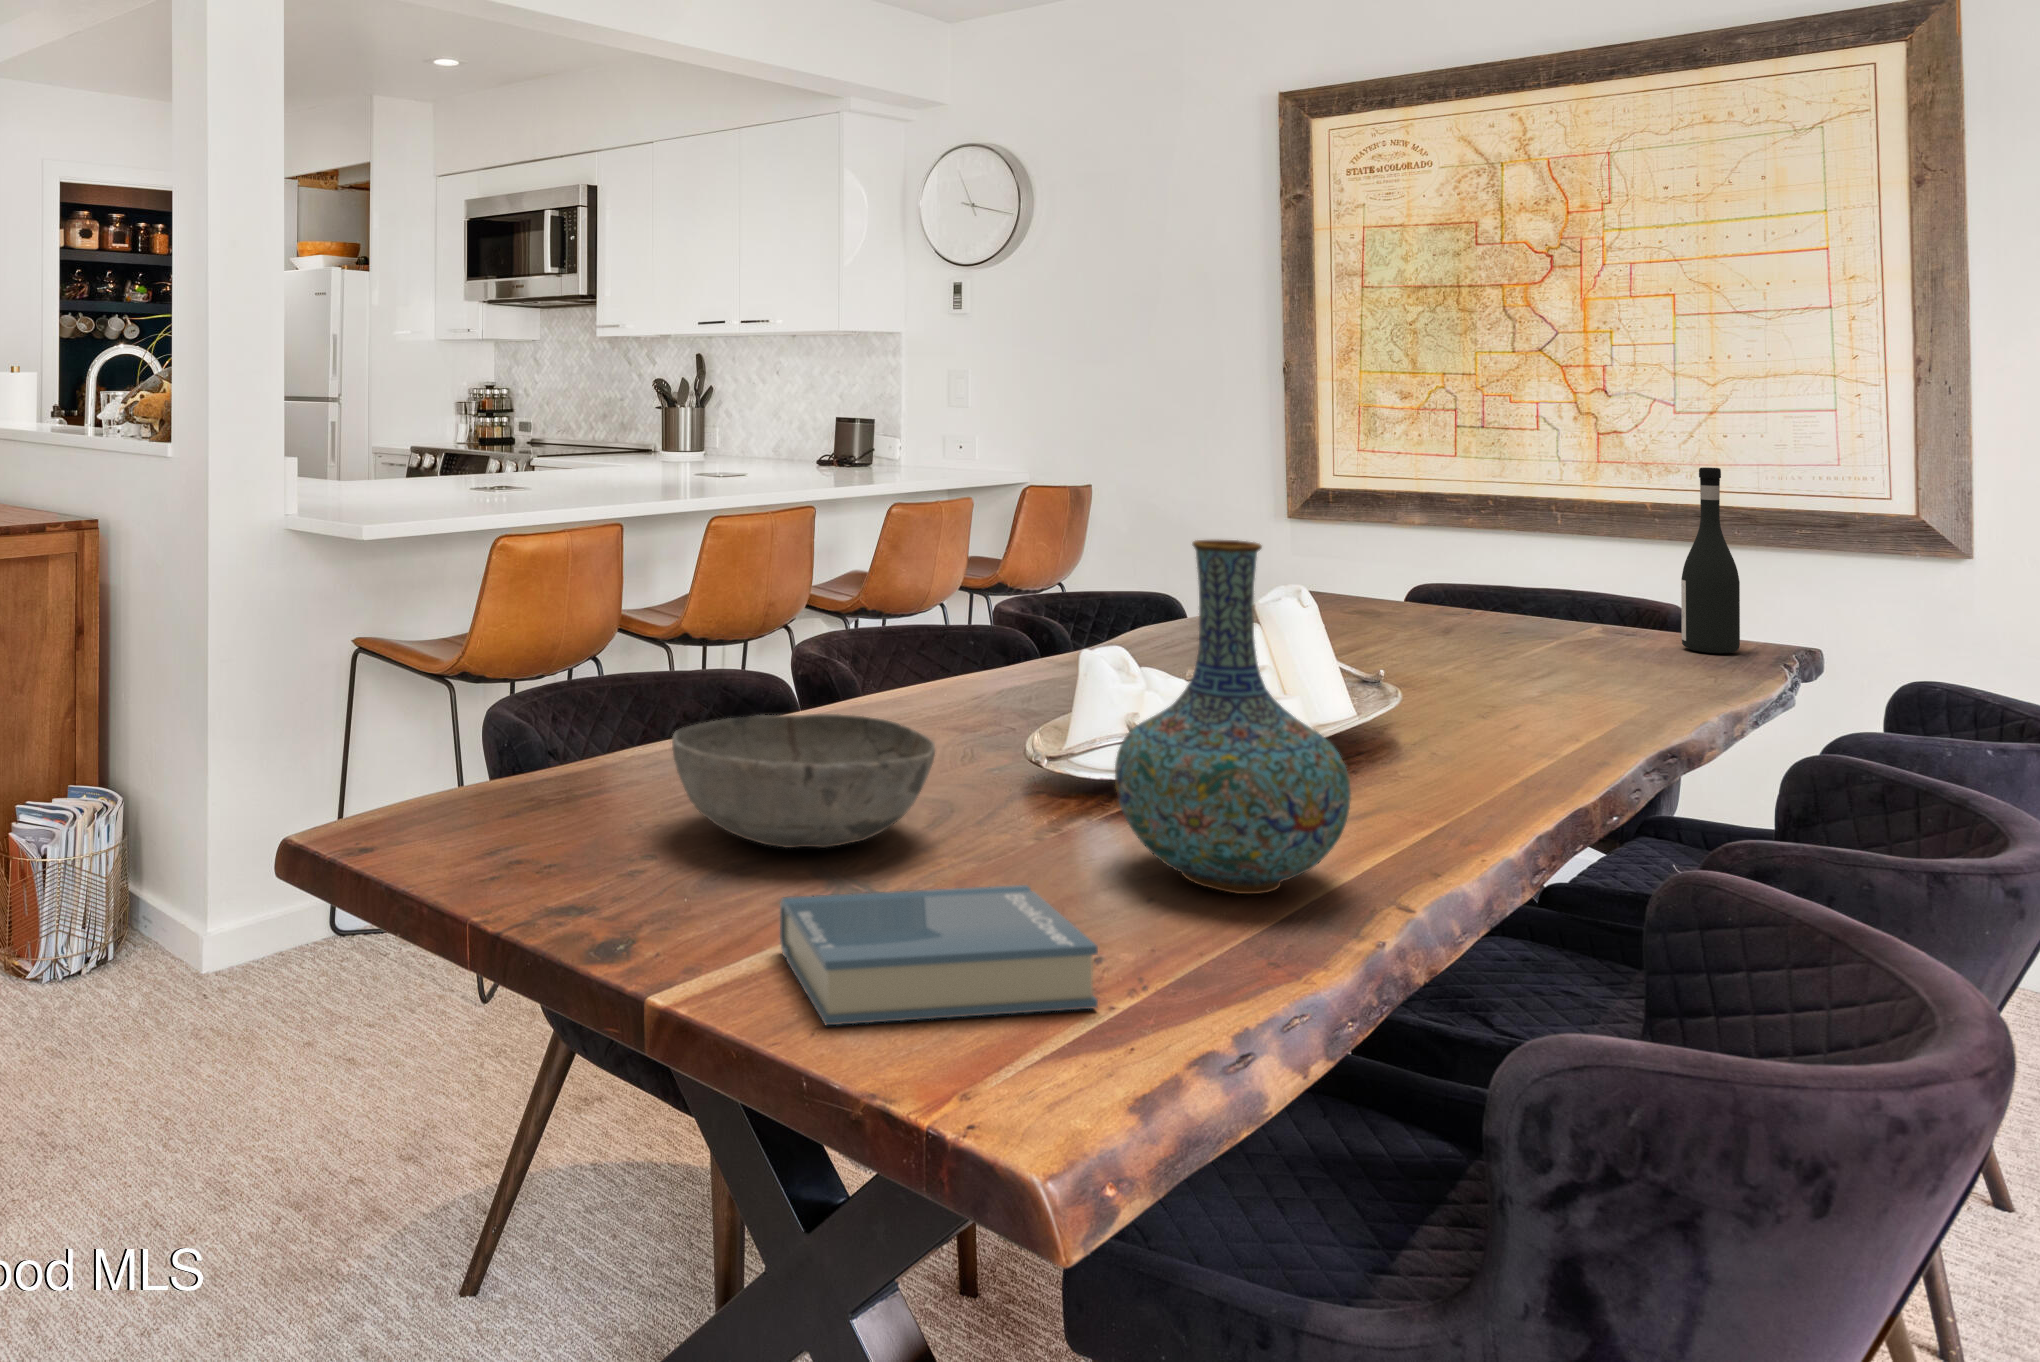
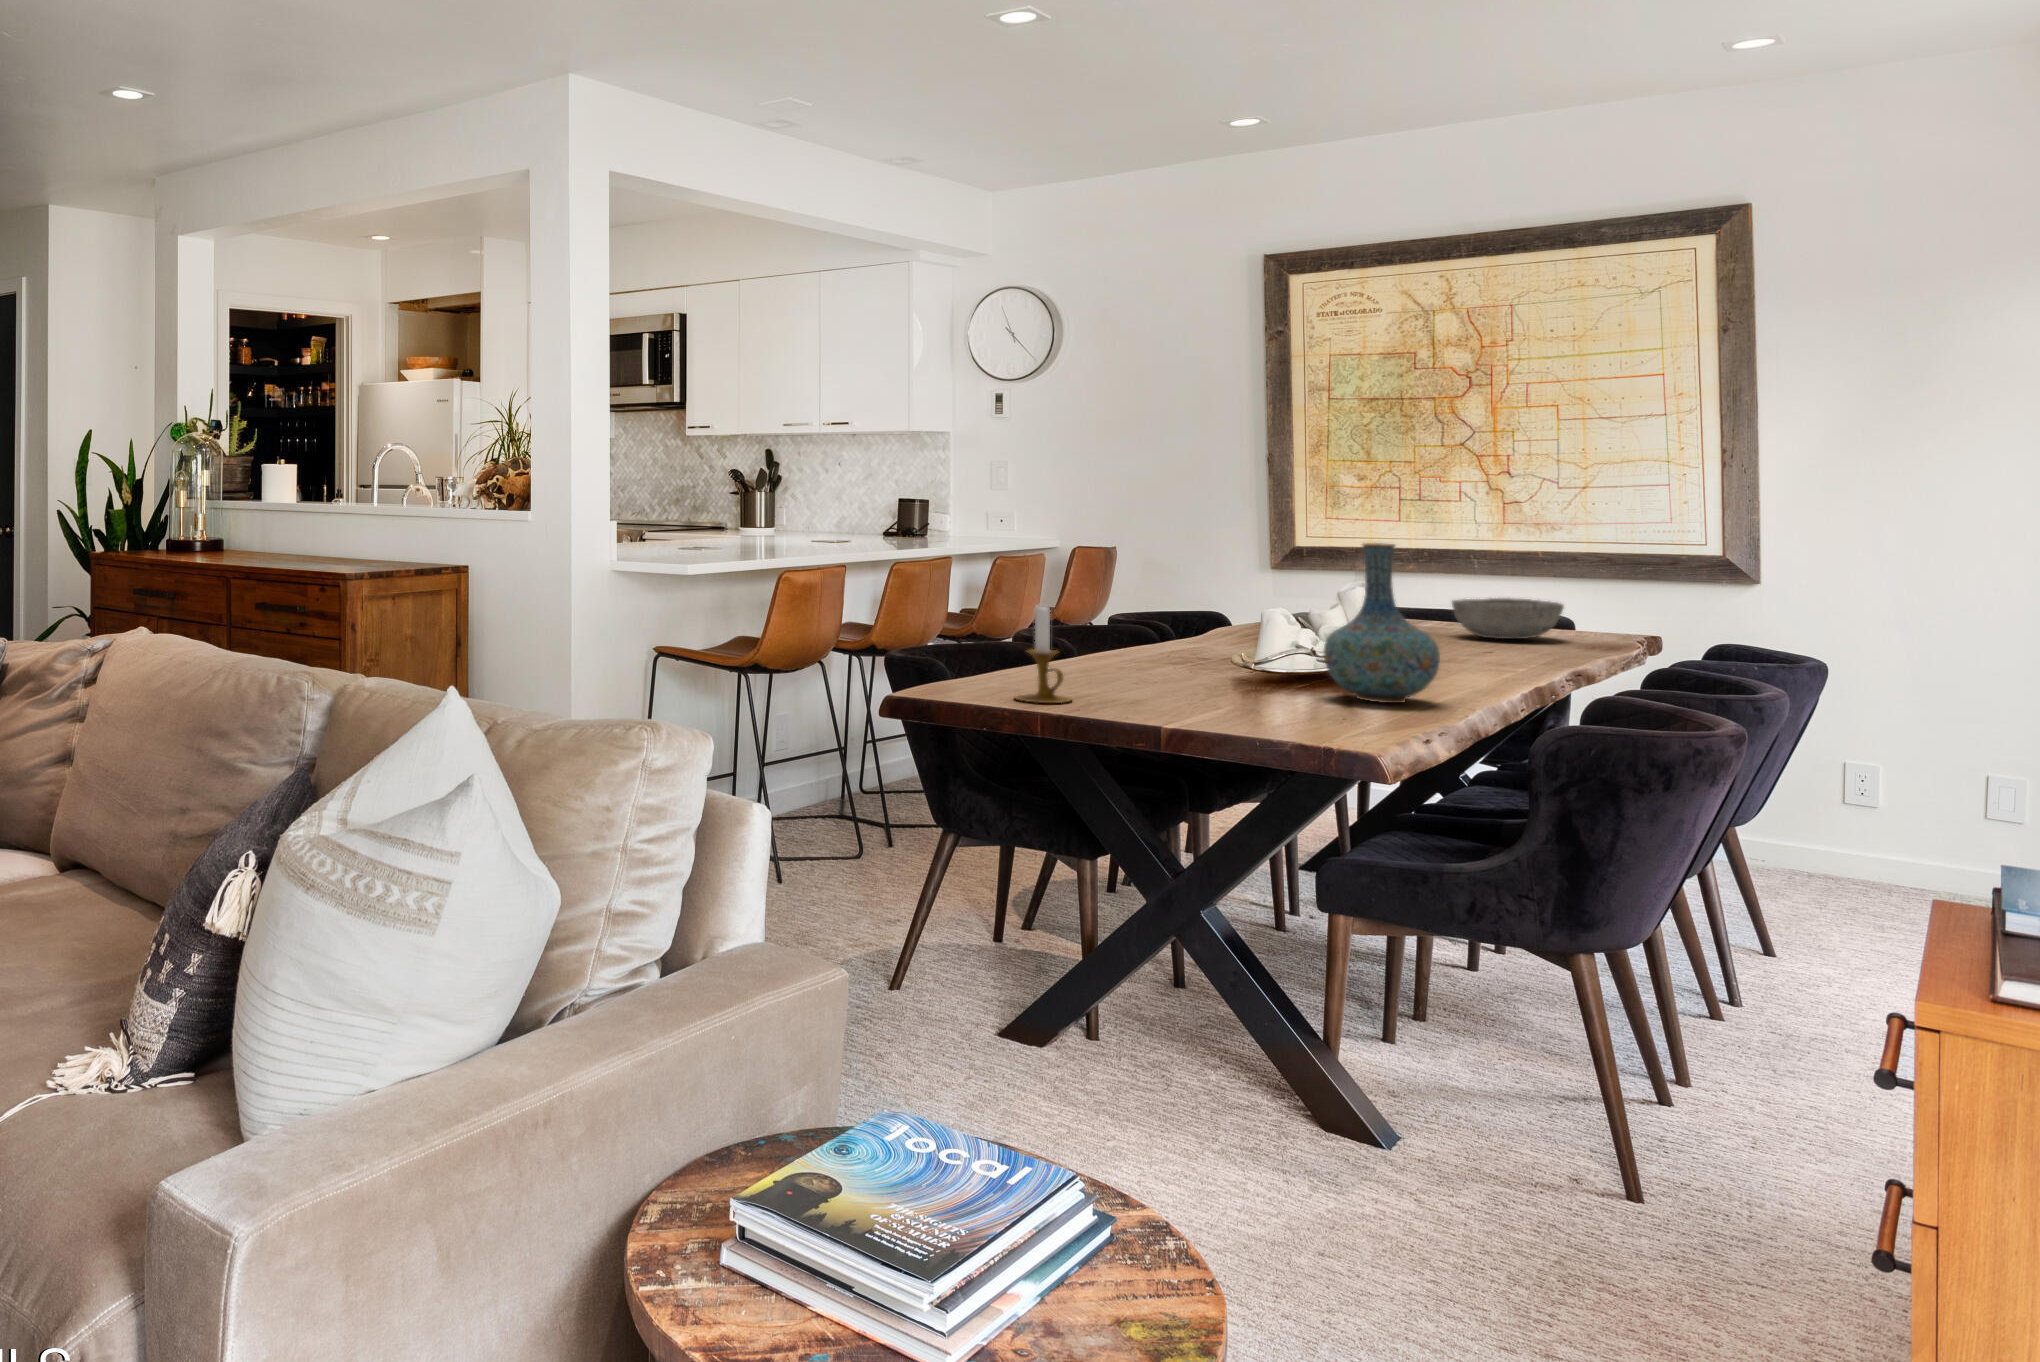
wine bottle: present [1681,467,1740,653] -> none [1571,520,1607,634]
candlestick: none [453,664,573,883] -> present [1015,605,1071,703]
bowl: present [672,714,935,848] -> present [1452,598,1564,639]
hardback book: present [780,885,1098,1025] -> none [1207,689,1359,729]

